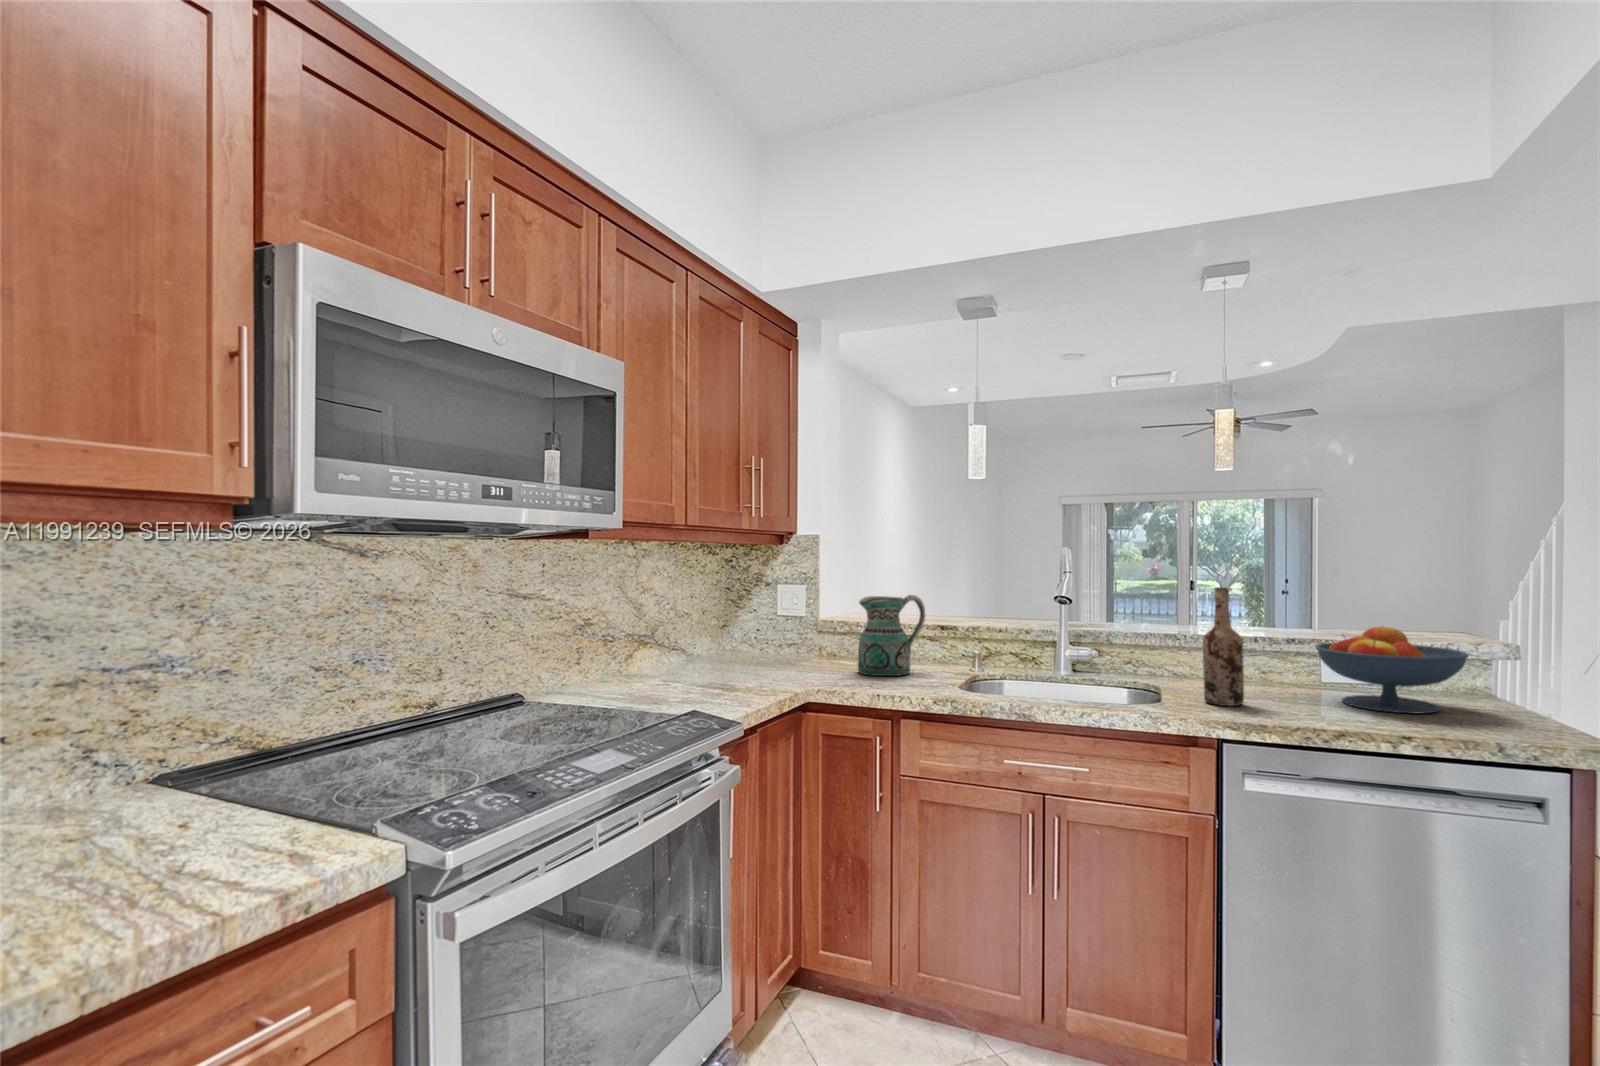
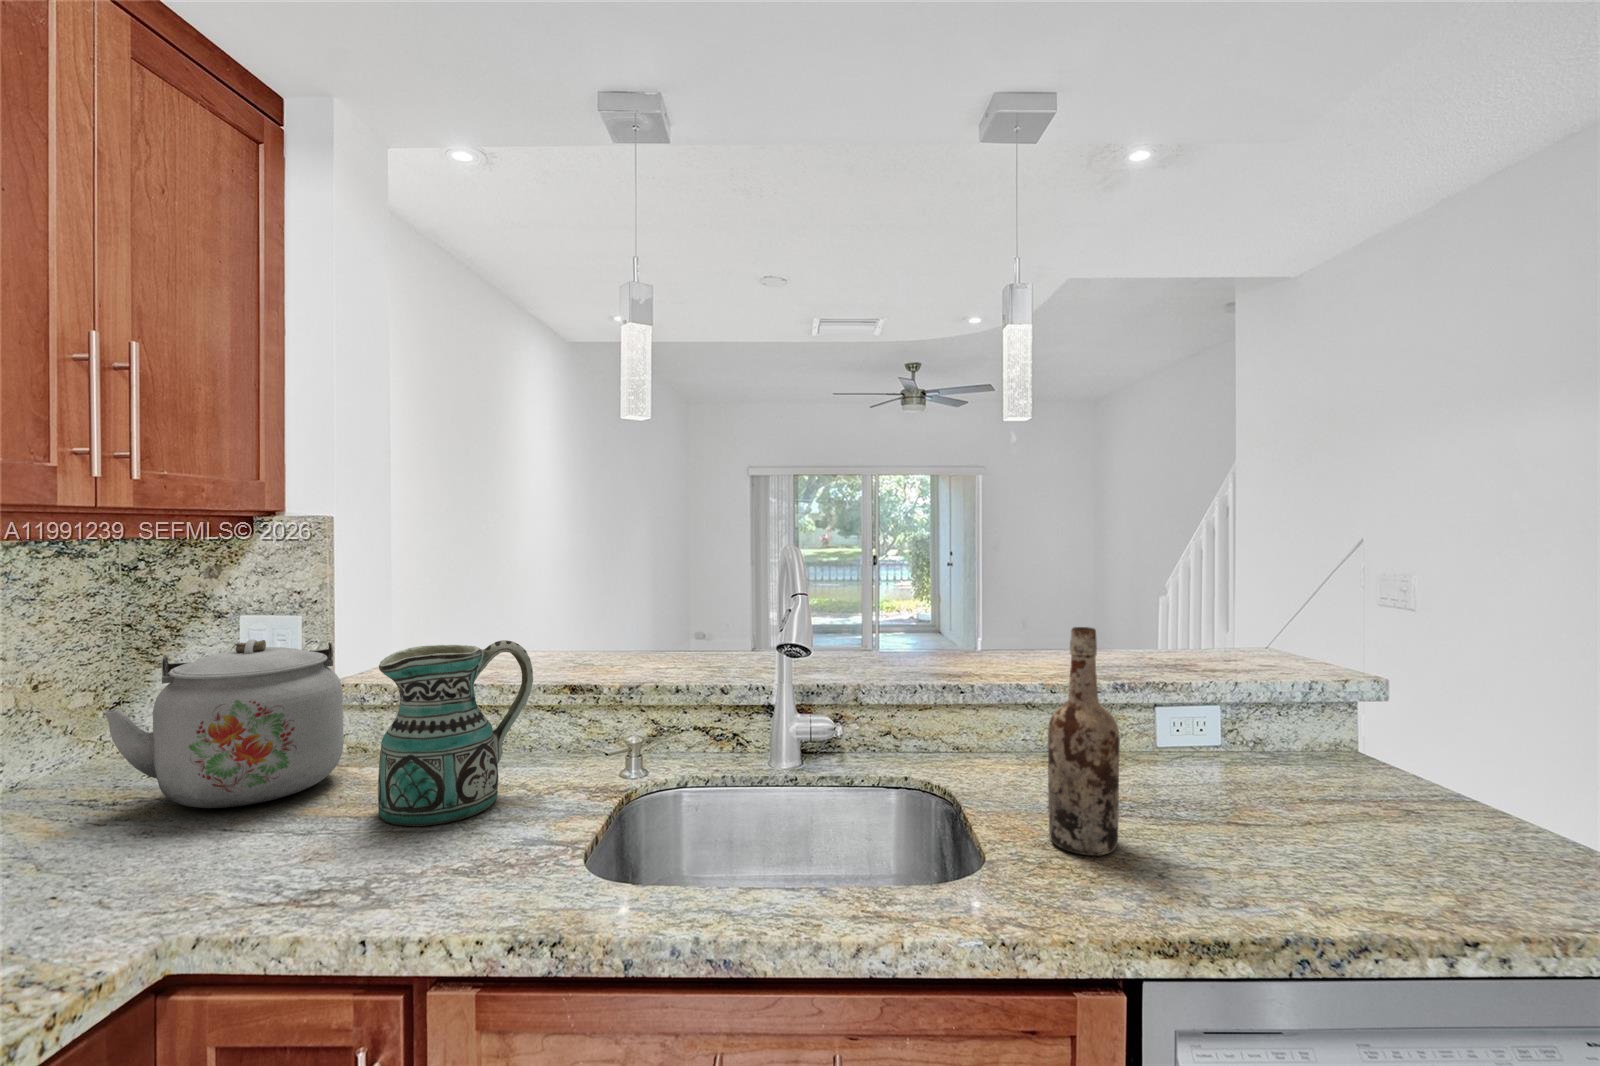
kettle: none [744,592,833,666] -> present [103,639,344,808]
fruit bowl: present [1315,626,1469,714] -> none [1187,668,1428,833]

